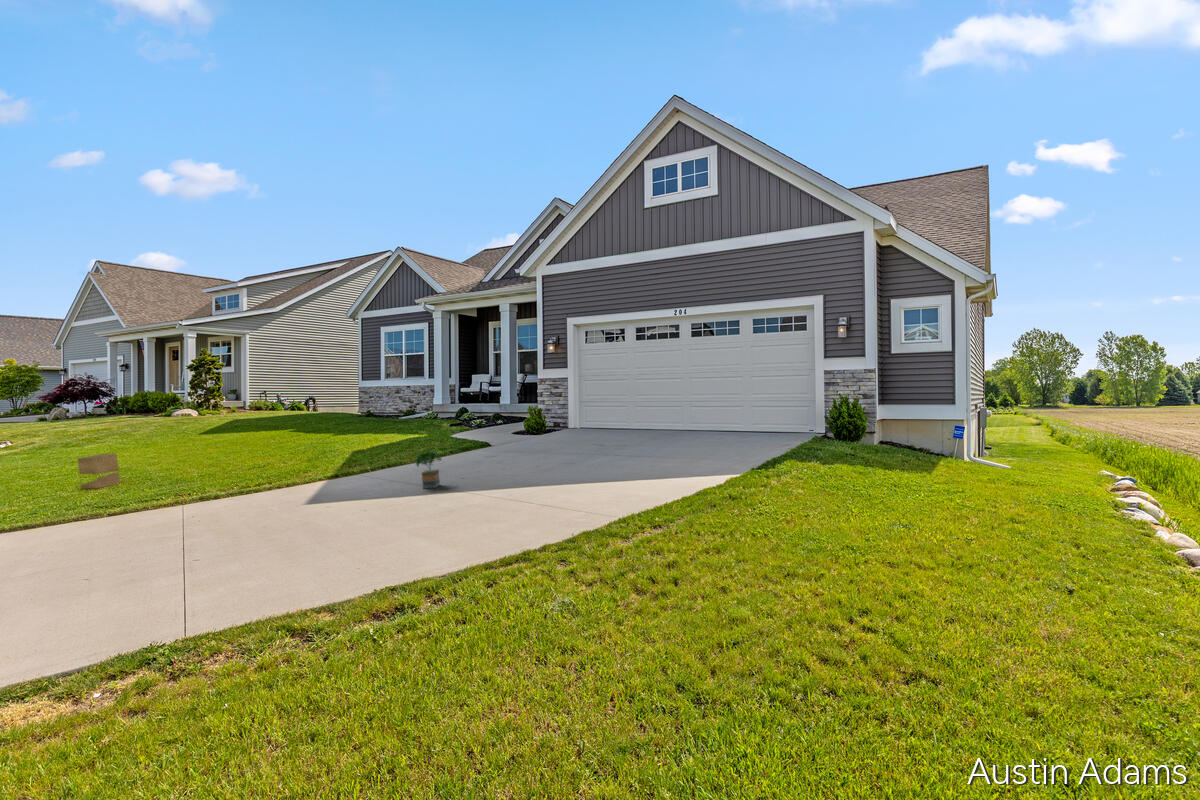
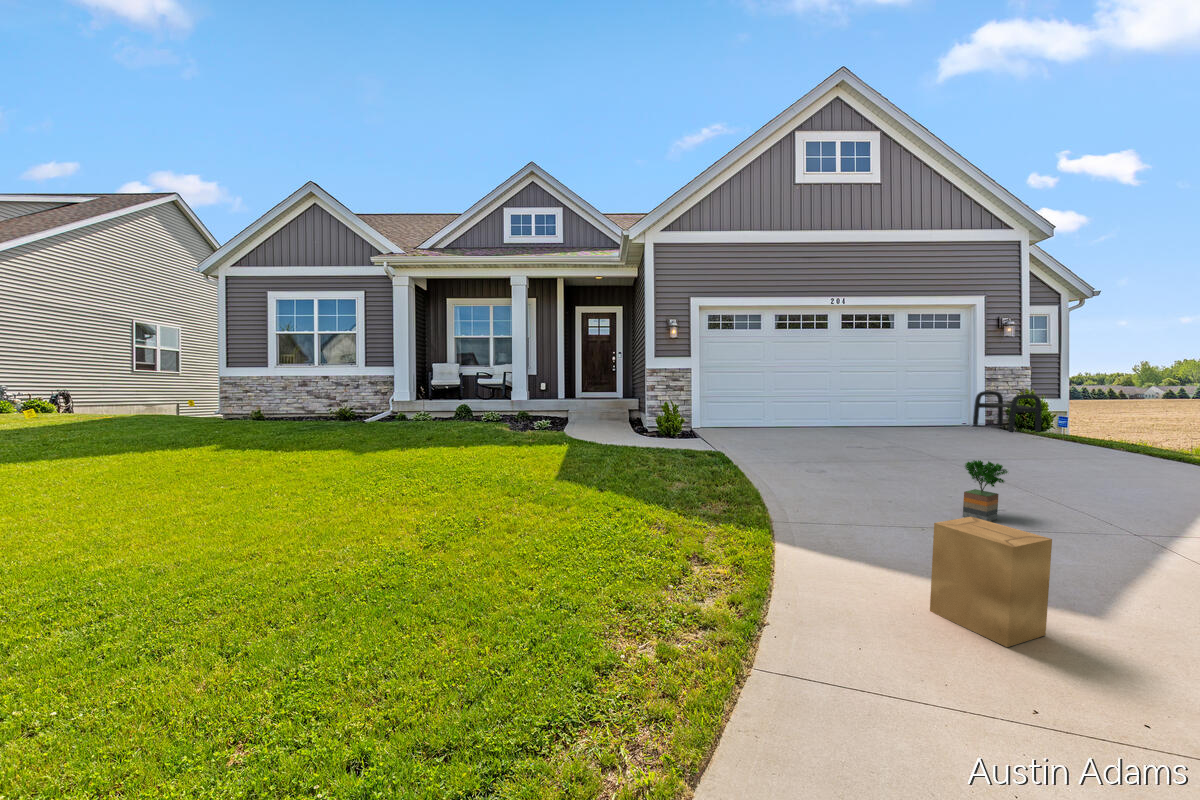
bench: none [799,395,840,439] -> present [973,391,1042,432]
cardboard box: present [78,454,120,489] -> present [930,517,1052,647]

